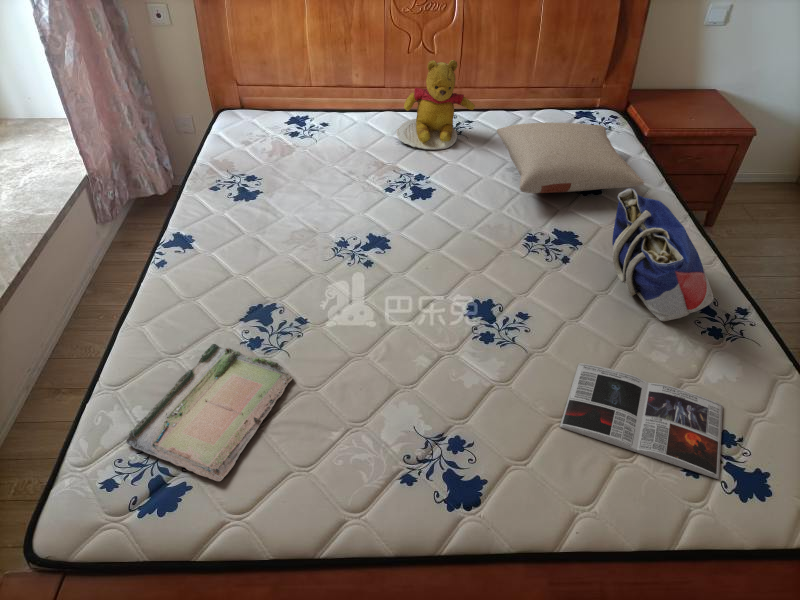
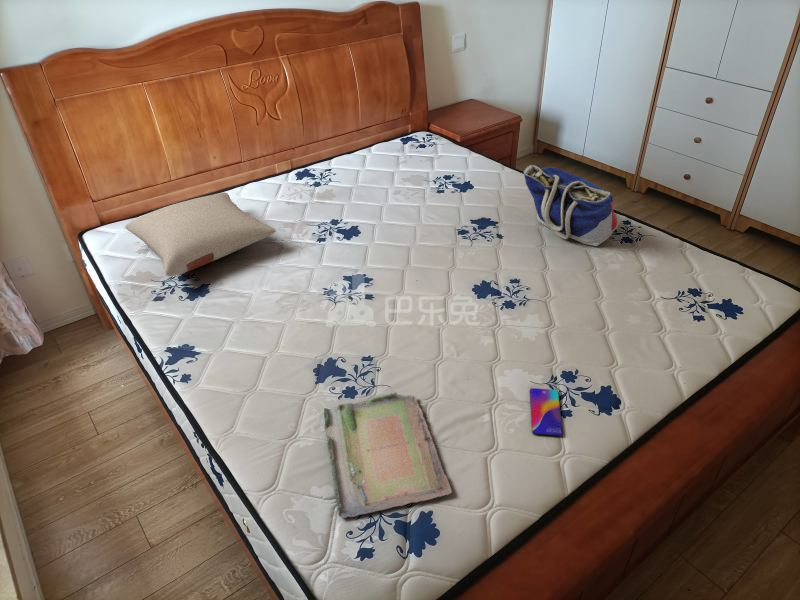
teddy bear: present [396,60,475,150] -> none [282,118,343,201]
pillow: present [497,122,644,193] -> present [125,192,276,276]
magazine: present [560,363,723,479] -> none [581,276,714,333]
smartphone: none [352,433,425,498] -> present [530,388,563,436]

